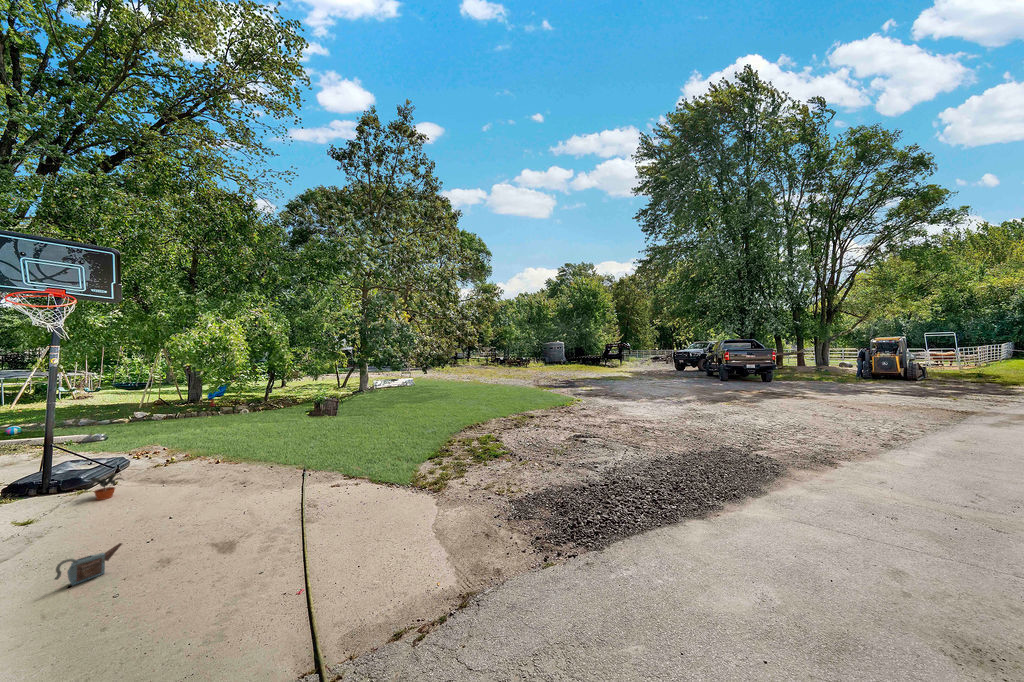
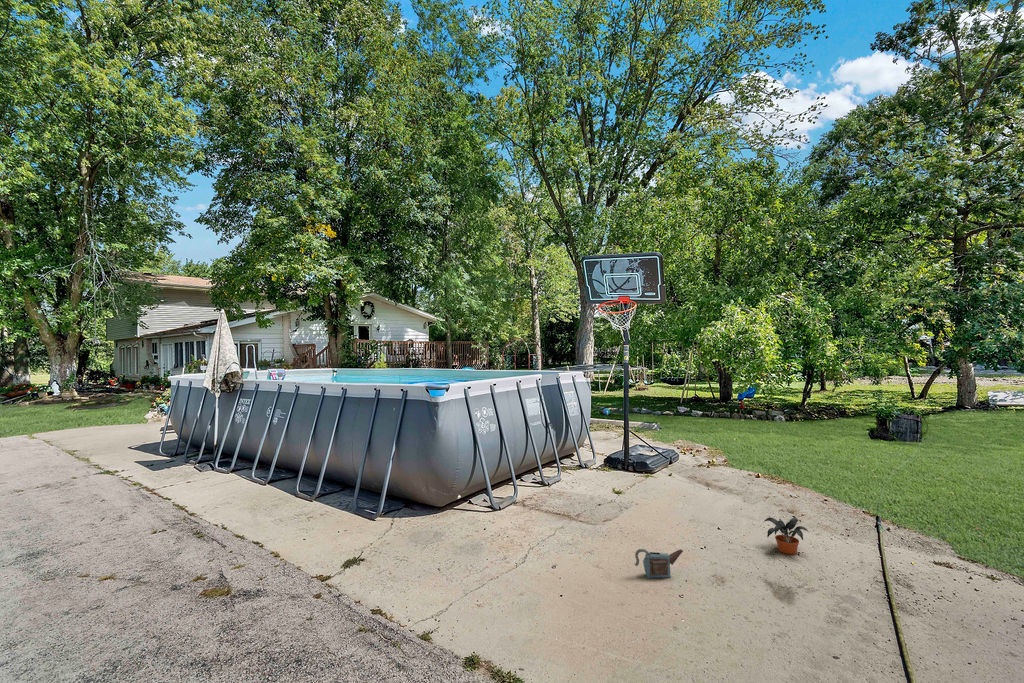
potted plant: present [85,473,122,500] -> present [765,517,808,554]

